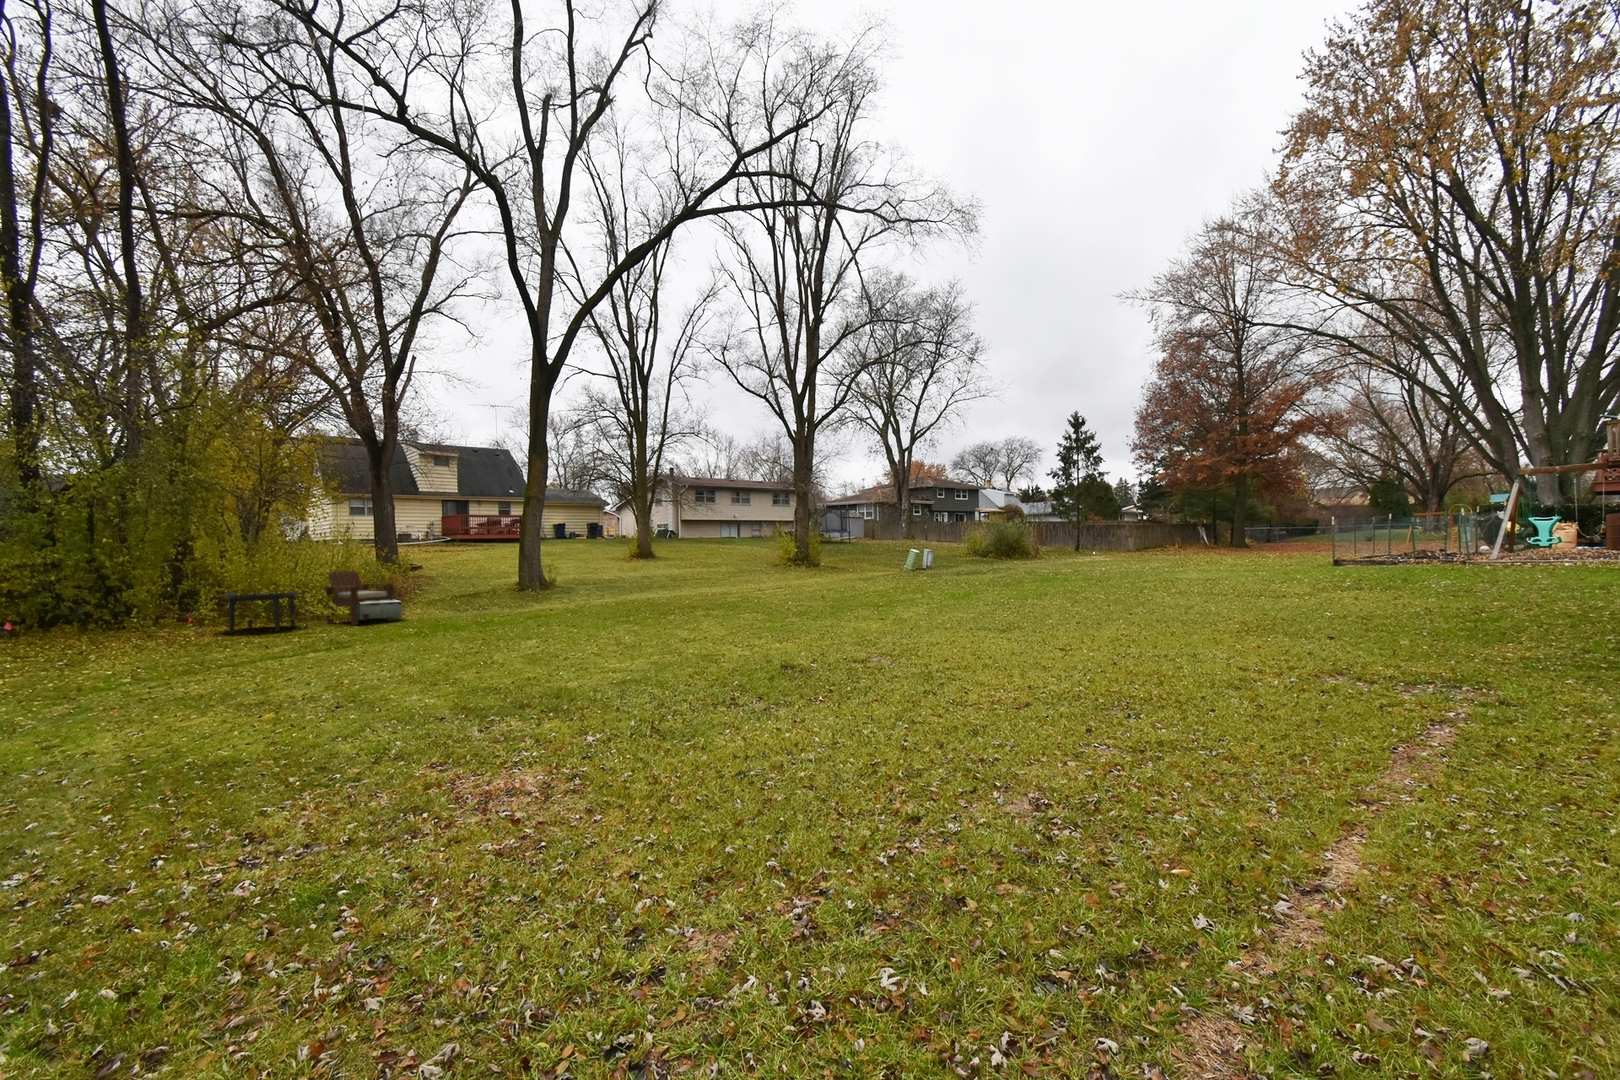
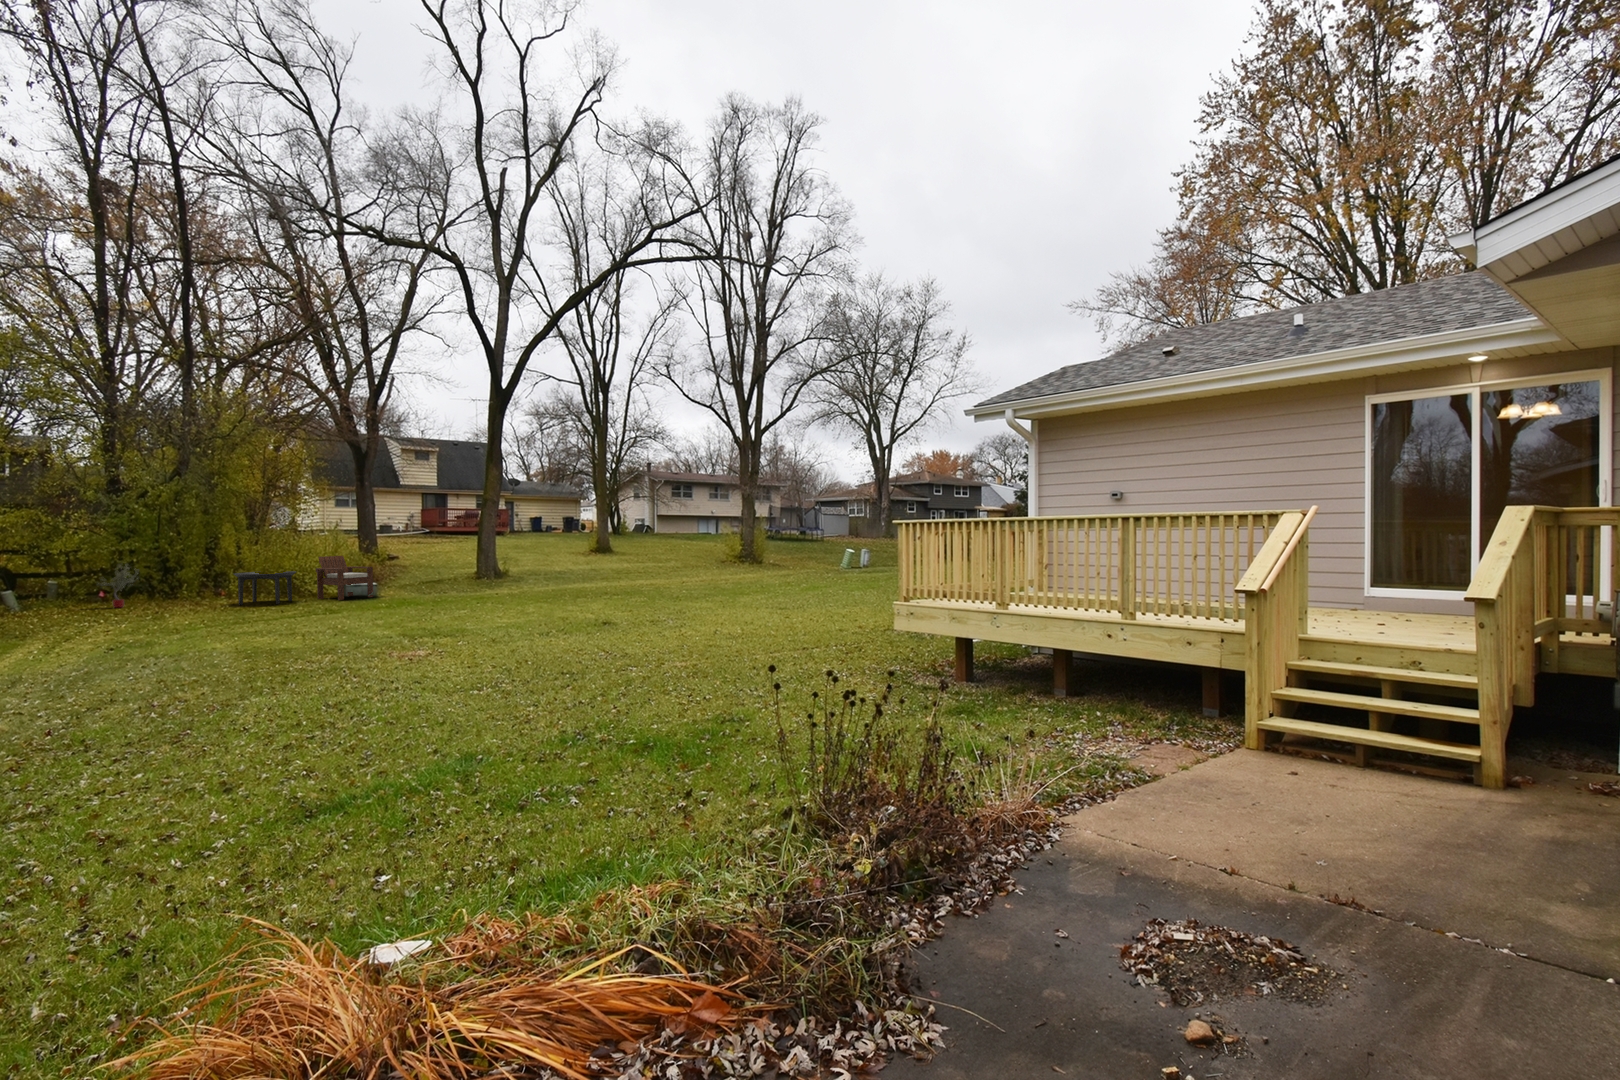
potted tree: none [52,583,108,639] -> present [98,565,139,608]

